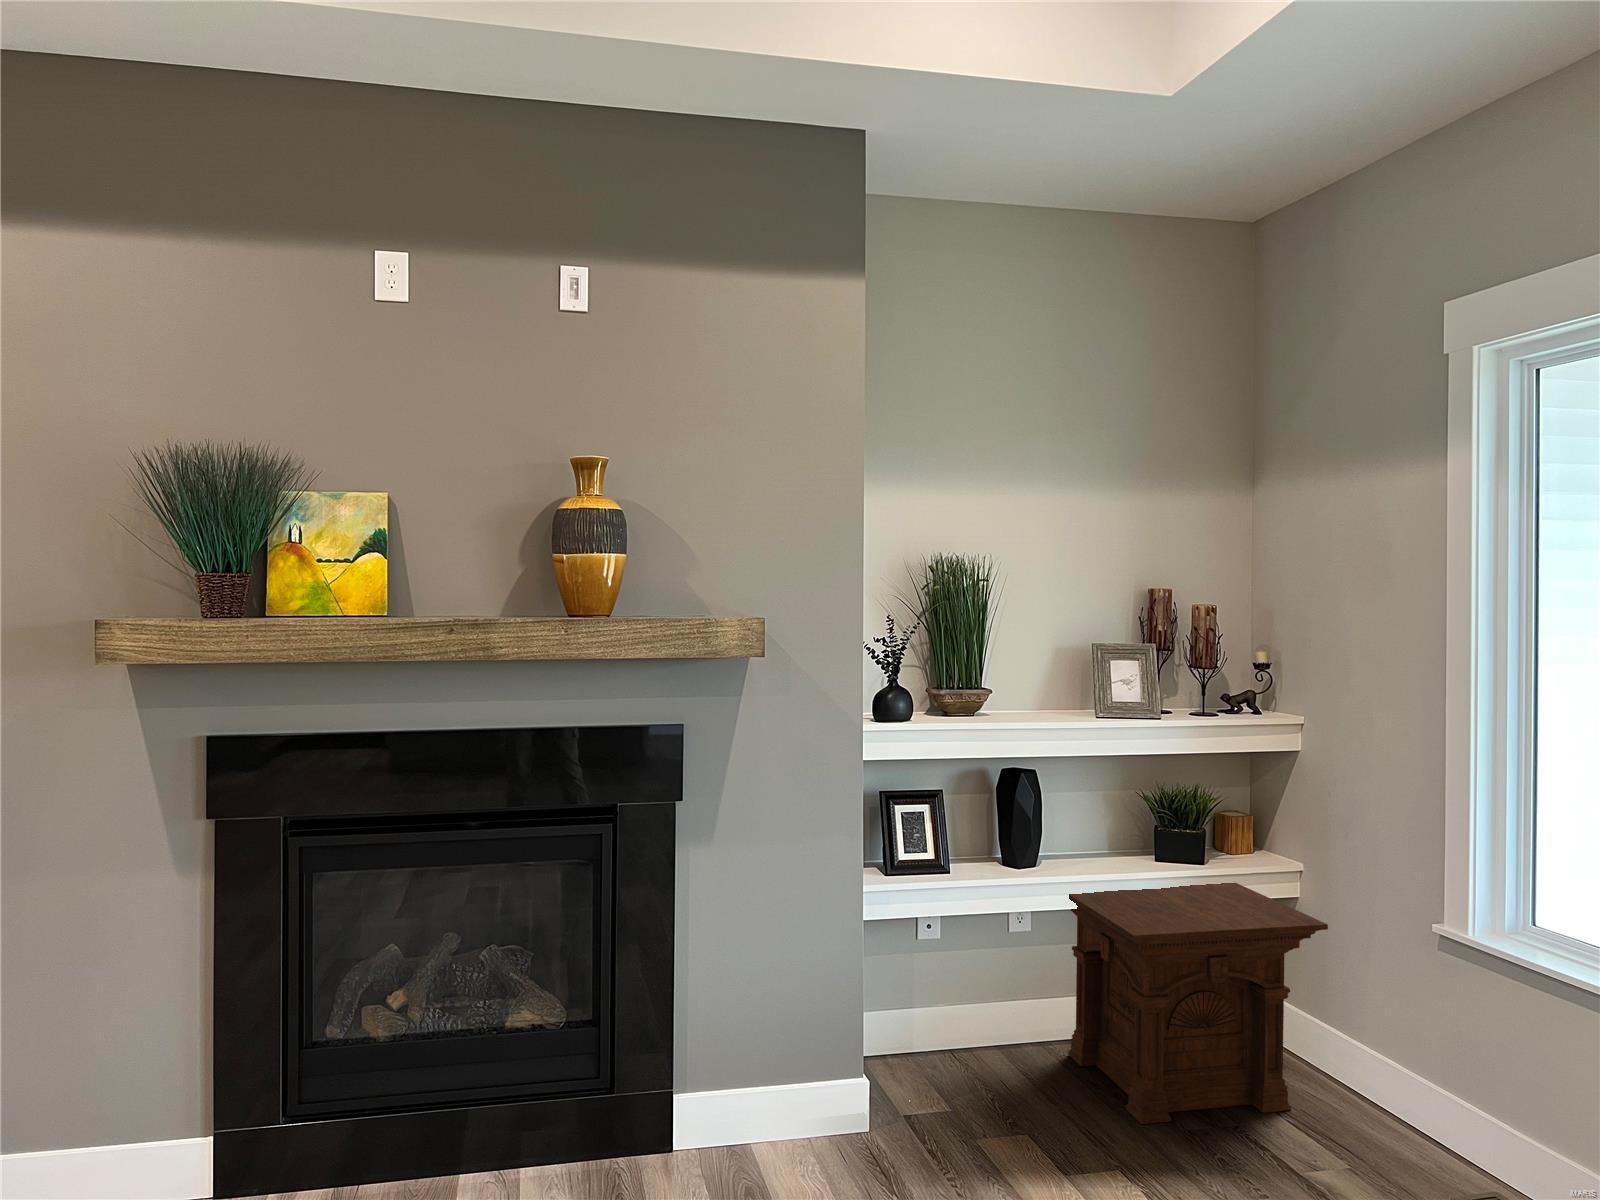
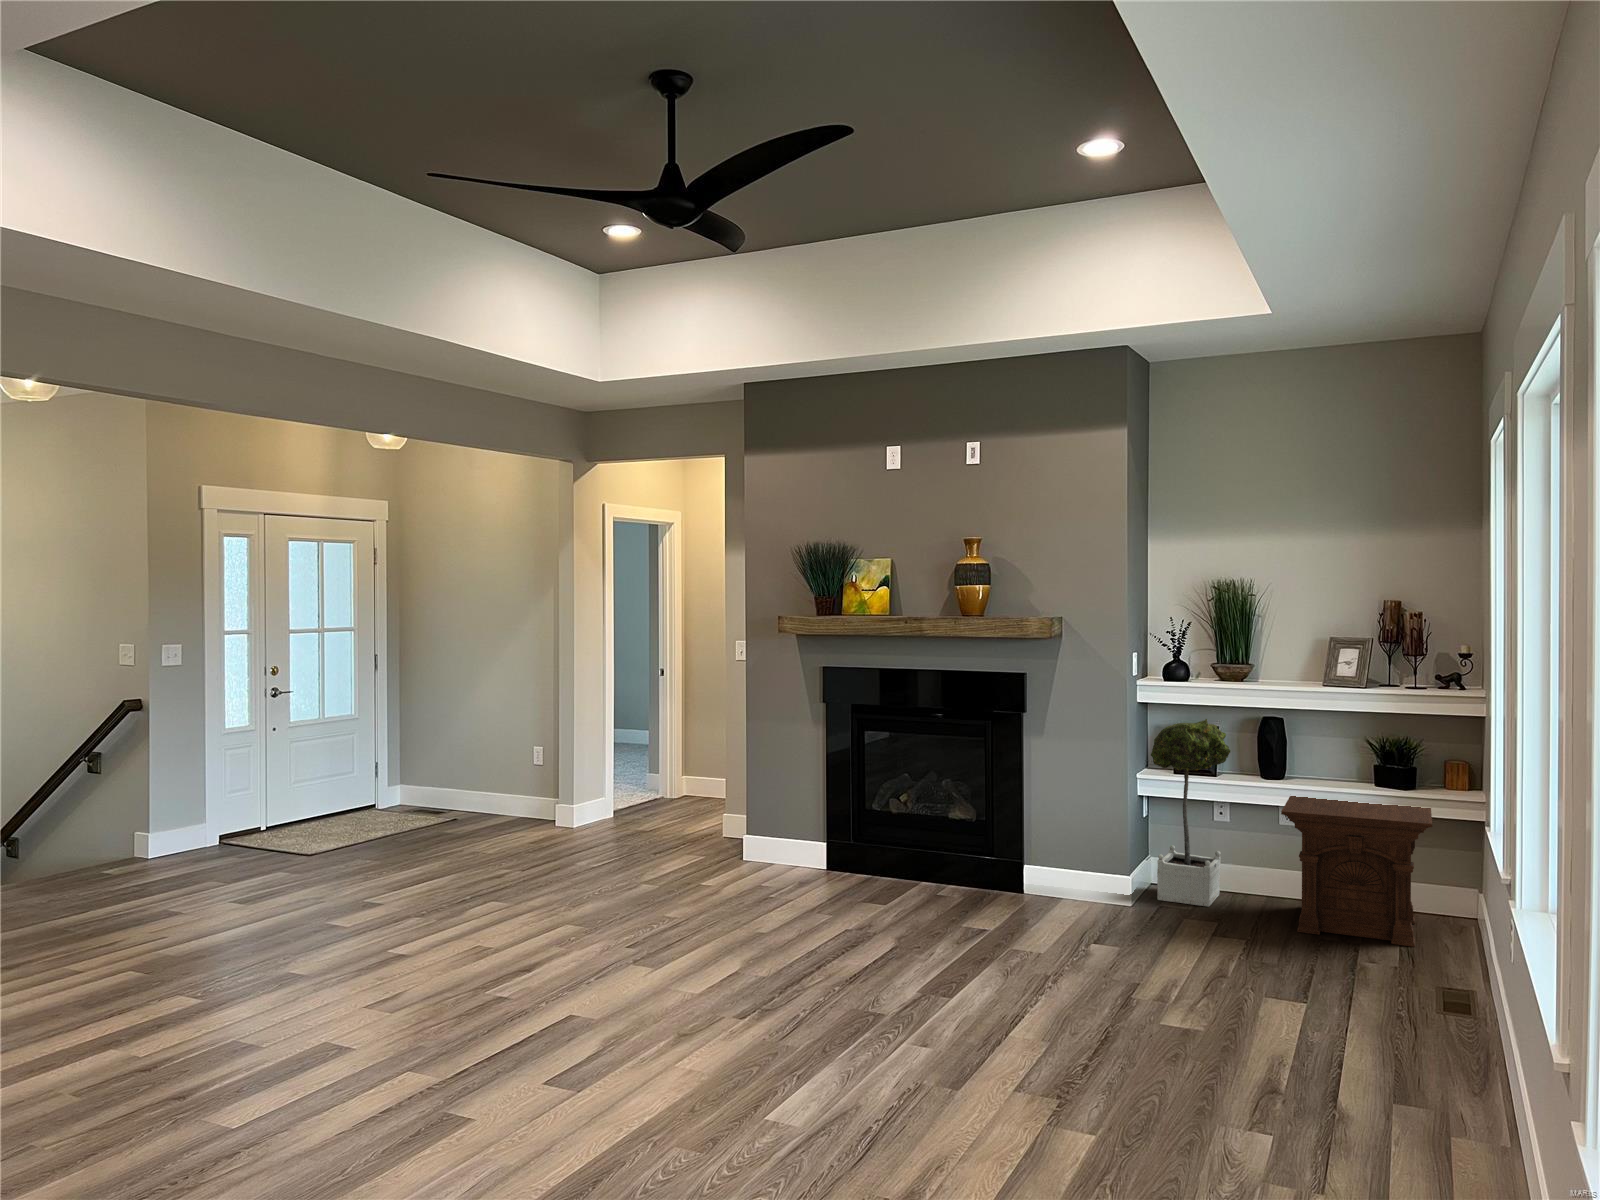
potted tree: none [860,785,990,1102] -> present [1151,719,1230,907]

